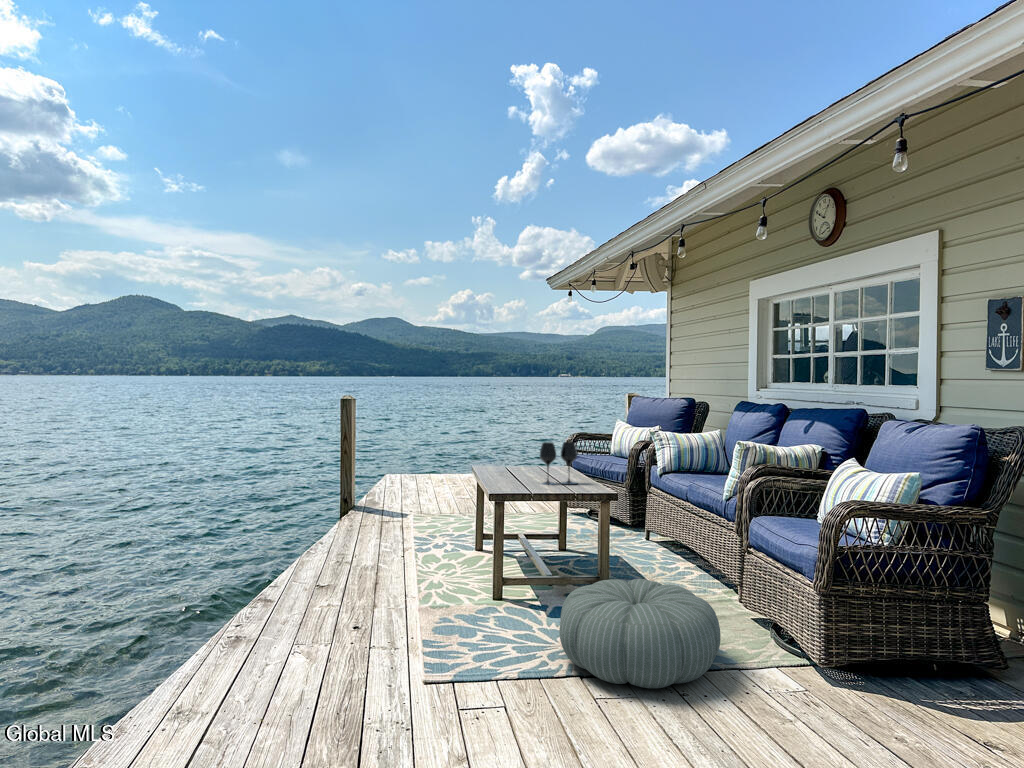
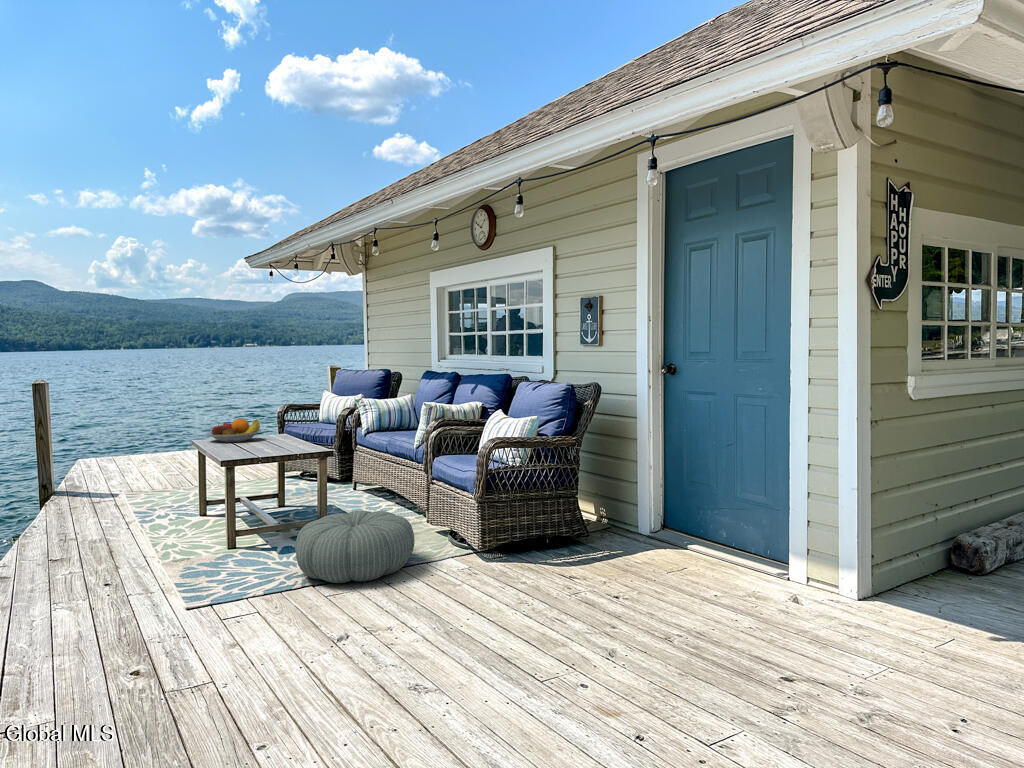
wine glass: present [540,442,577,485] -> none [263,411,298,449]
fruit bowl: none [487,447,543,473] -> present [207,419,262,442]

